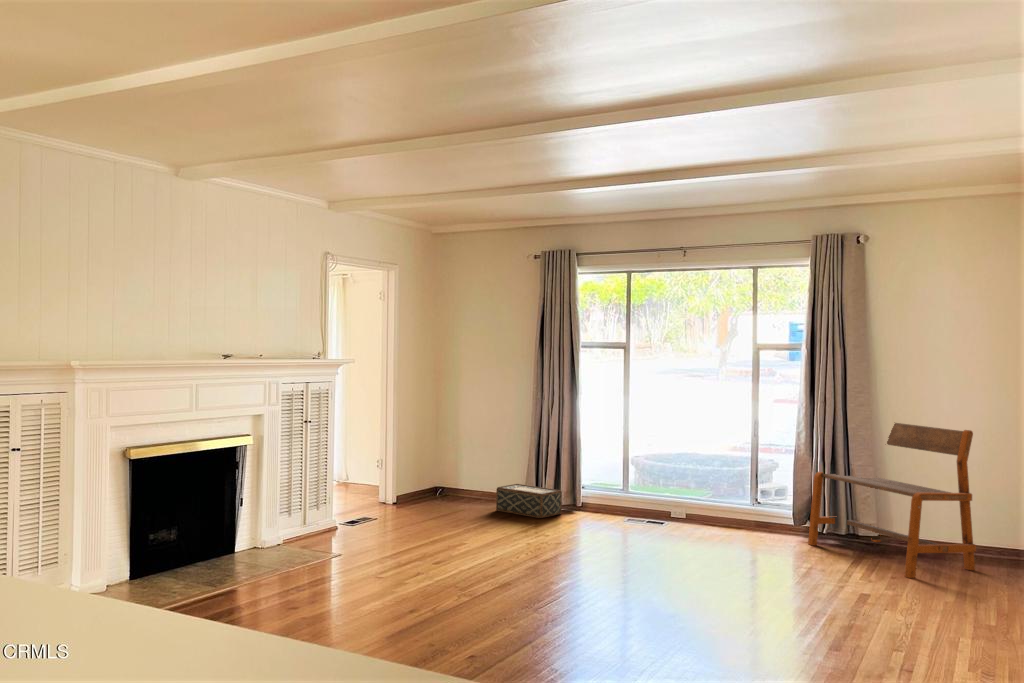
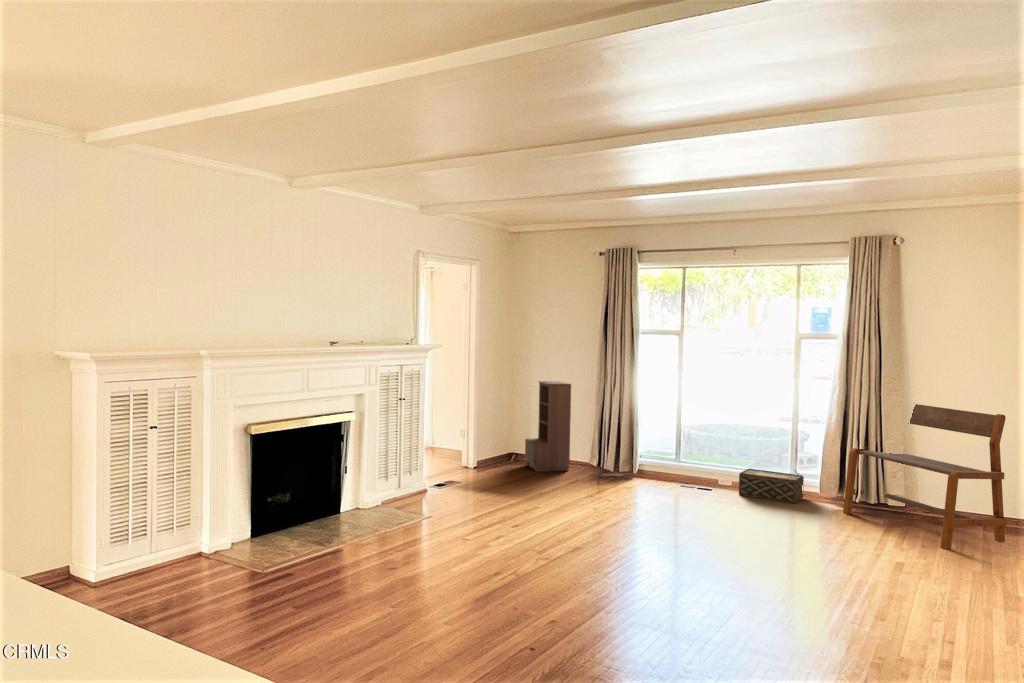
bookshelf: none [454,401,507,507] -> present [525,381,571,472]
woven basket: present [496,484,562,518] -> present [739,469,804,503]

